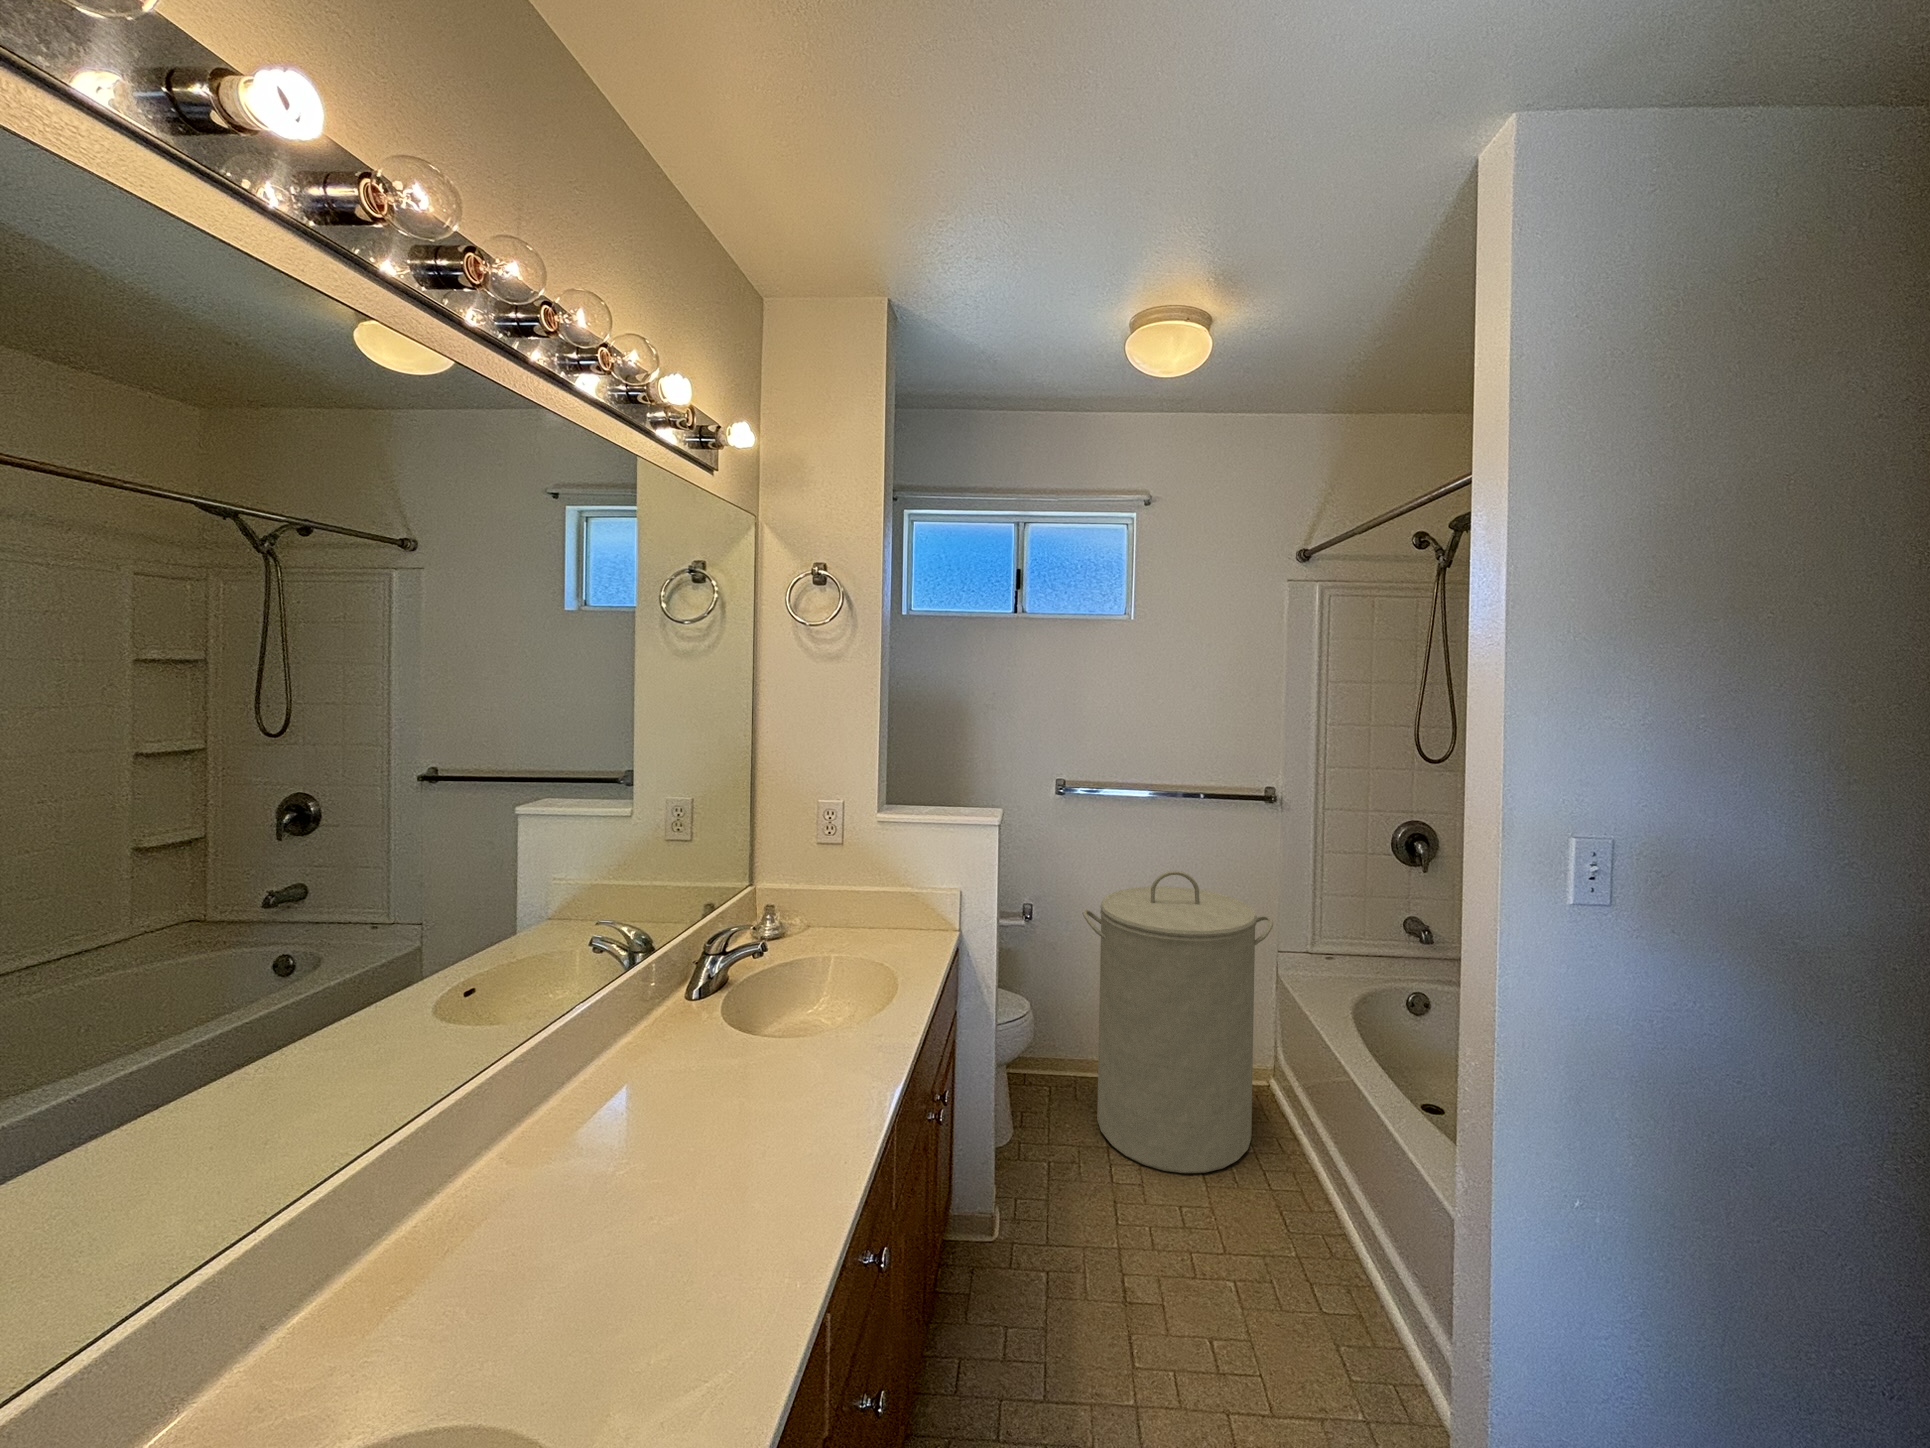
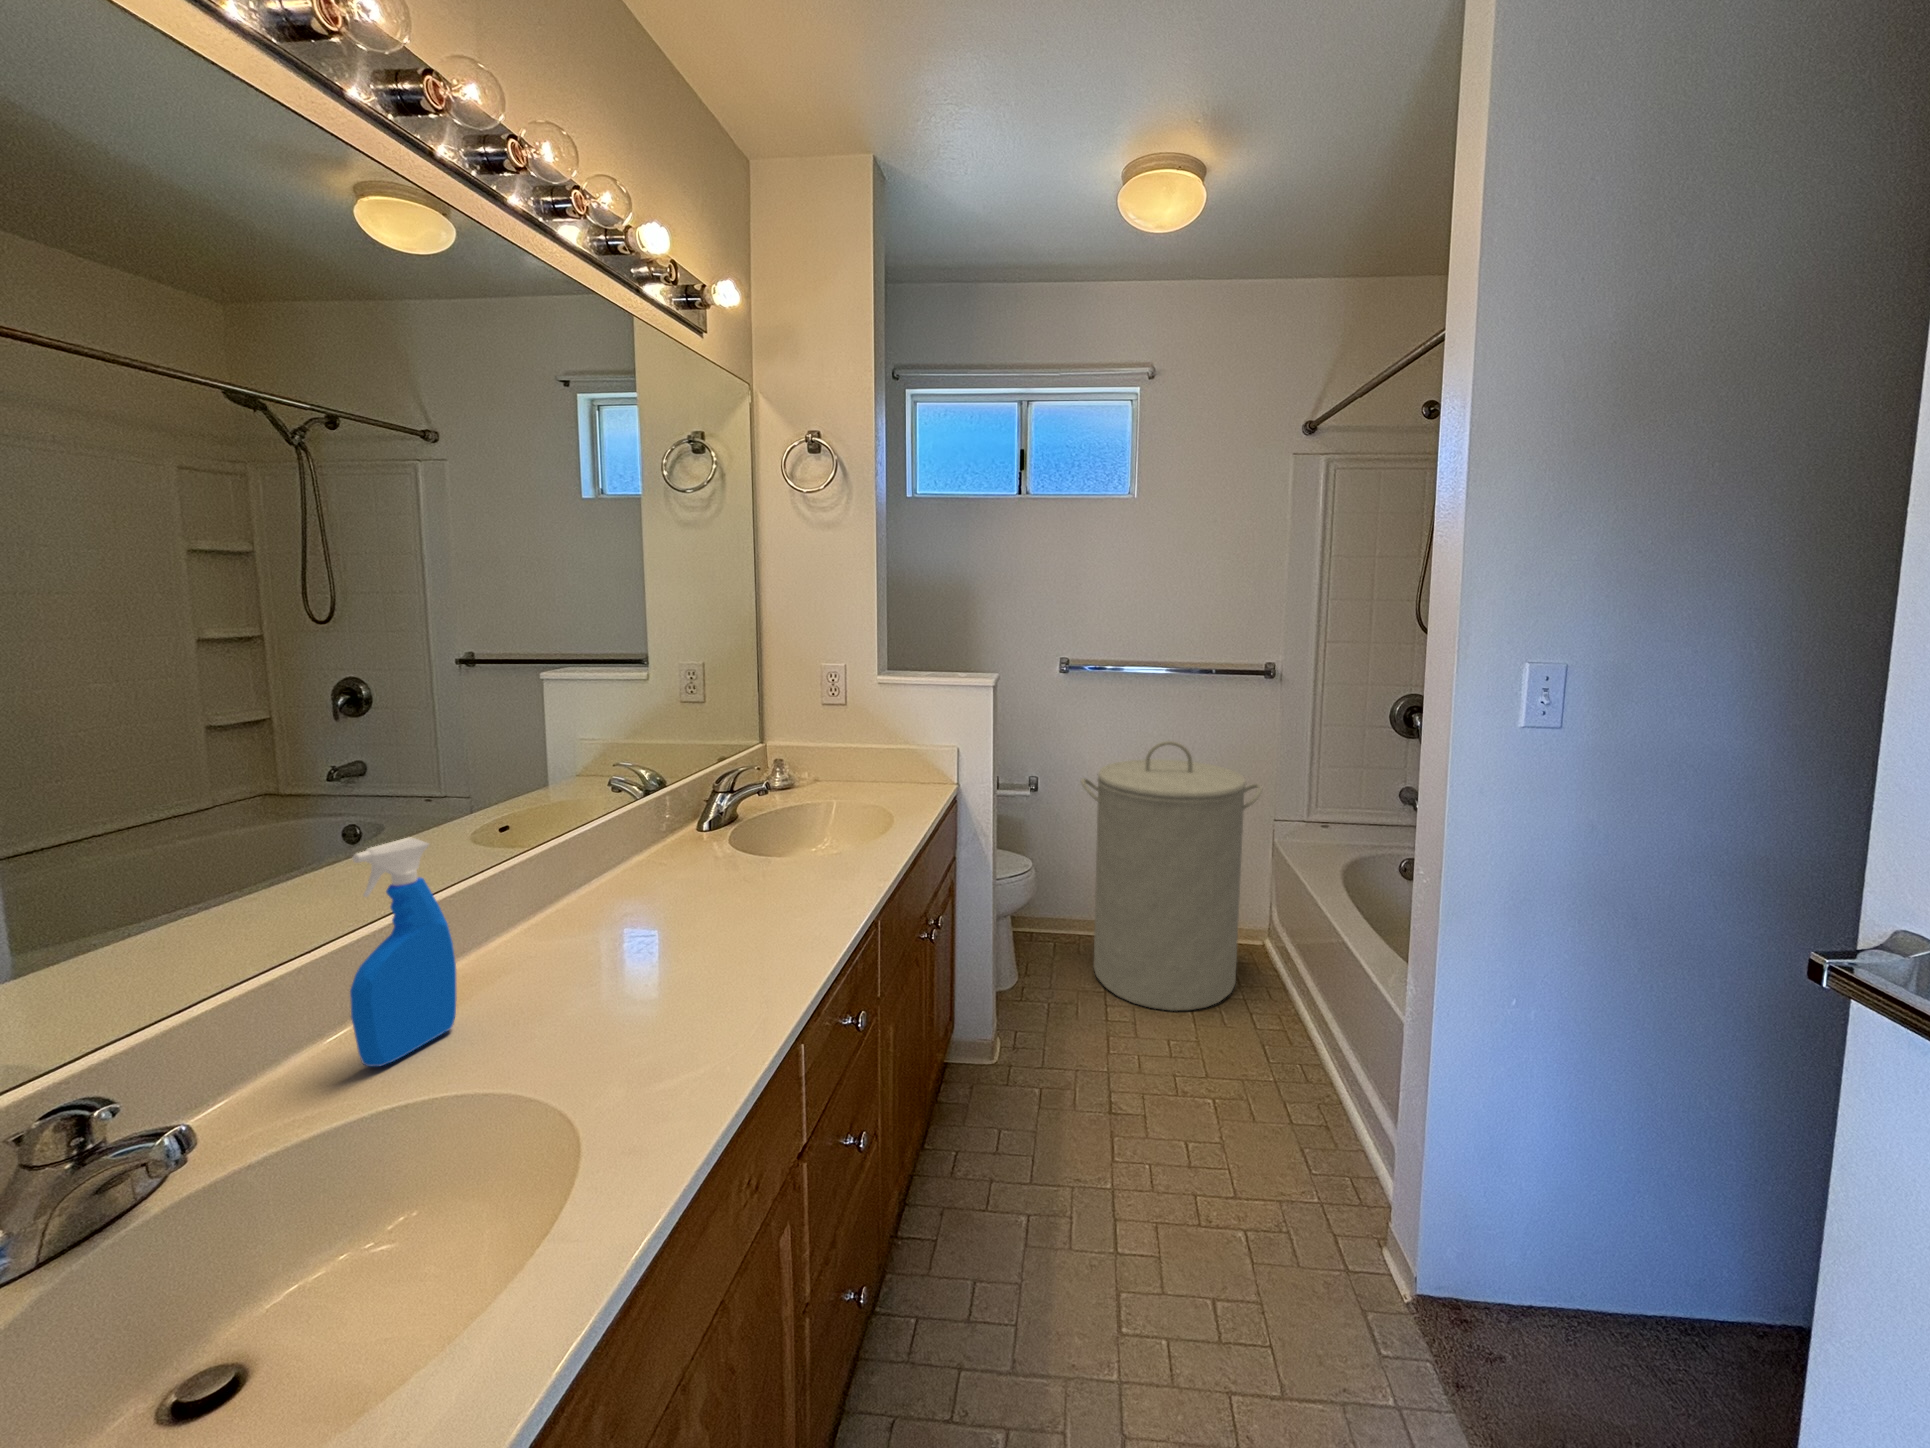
spray bottle: none [294,1092,421,1395] -> present [350,838,456,1066]

